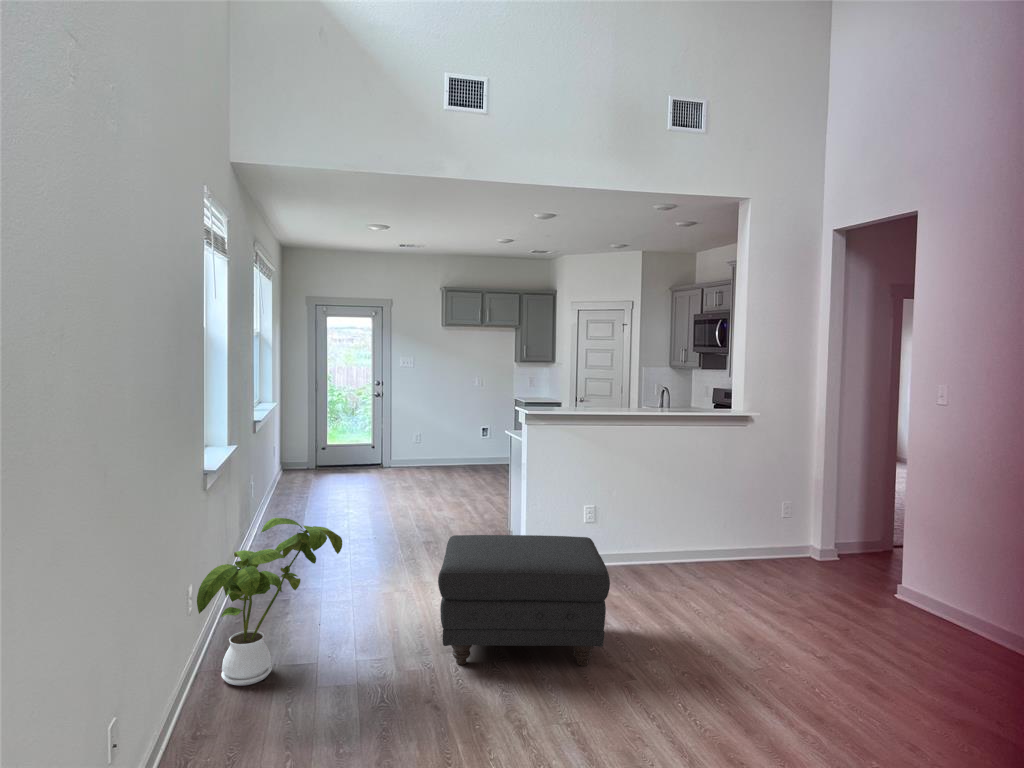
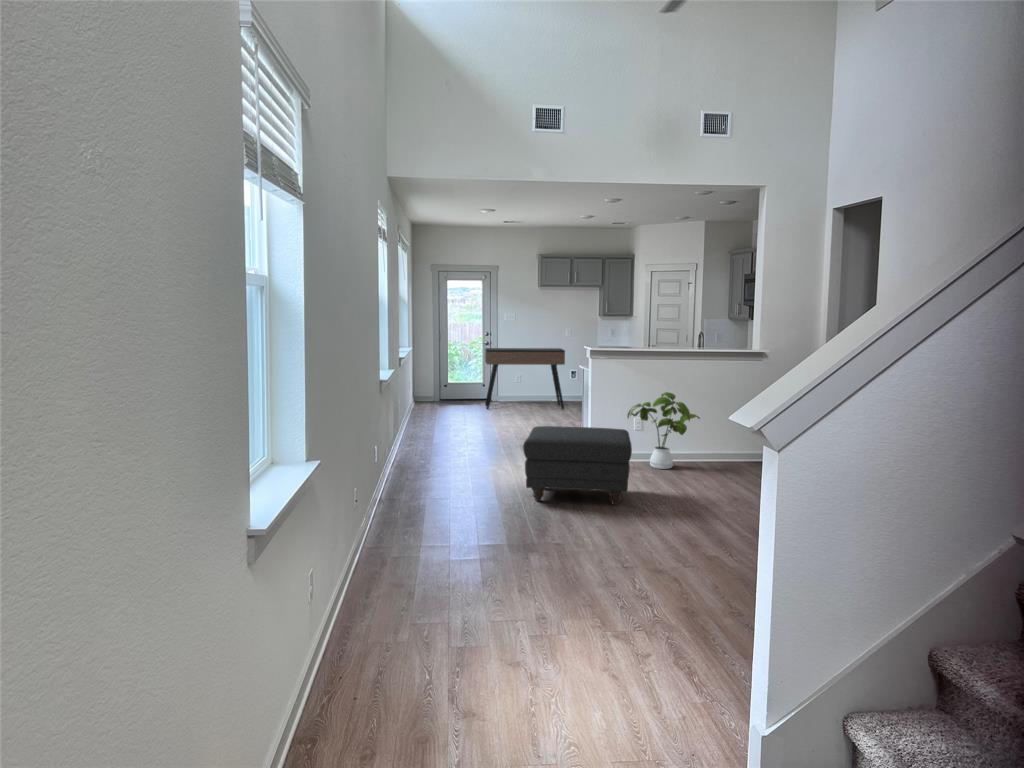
console table: none [375,401,476,480] -> present [485,348,565,409]
house plant: present [197,518,342,686] -> present [627,392,700,469]

